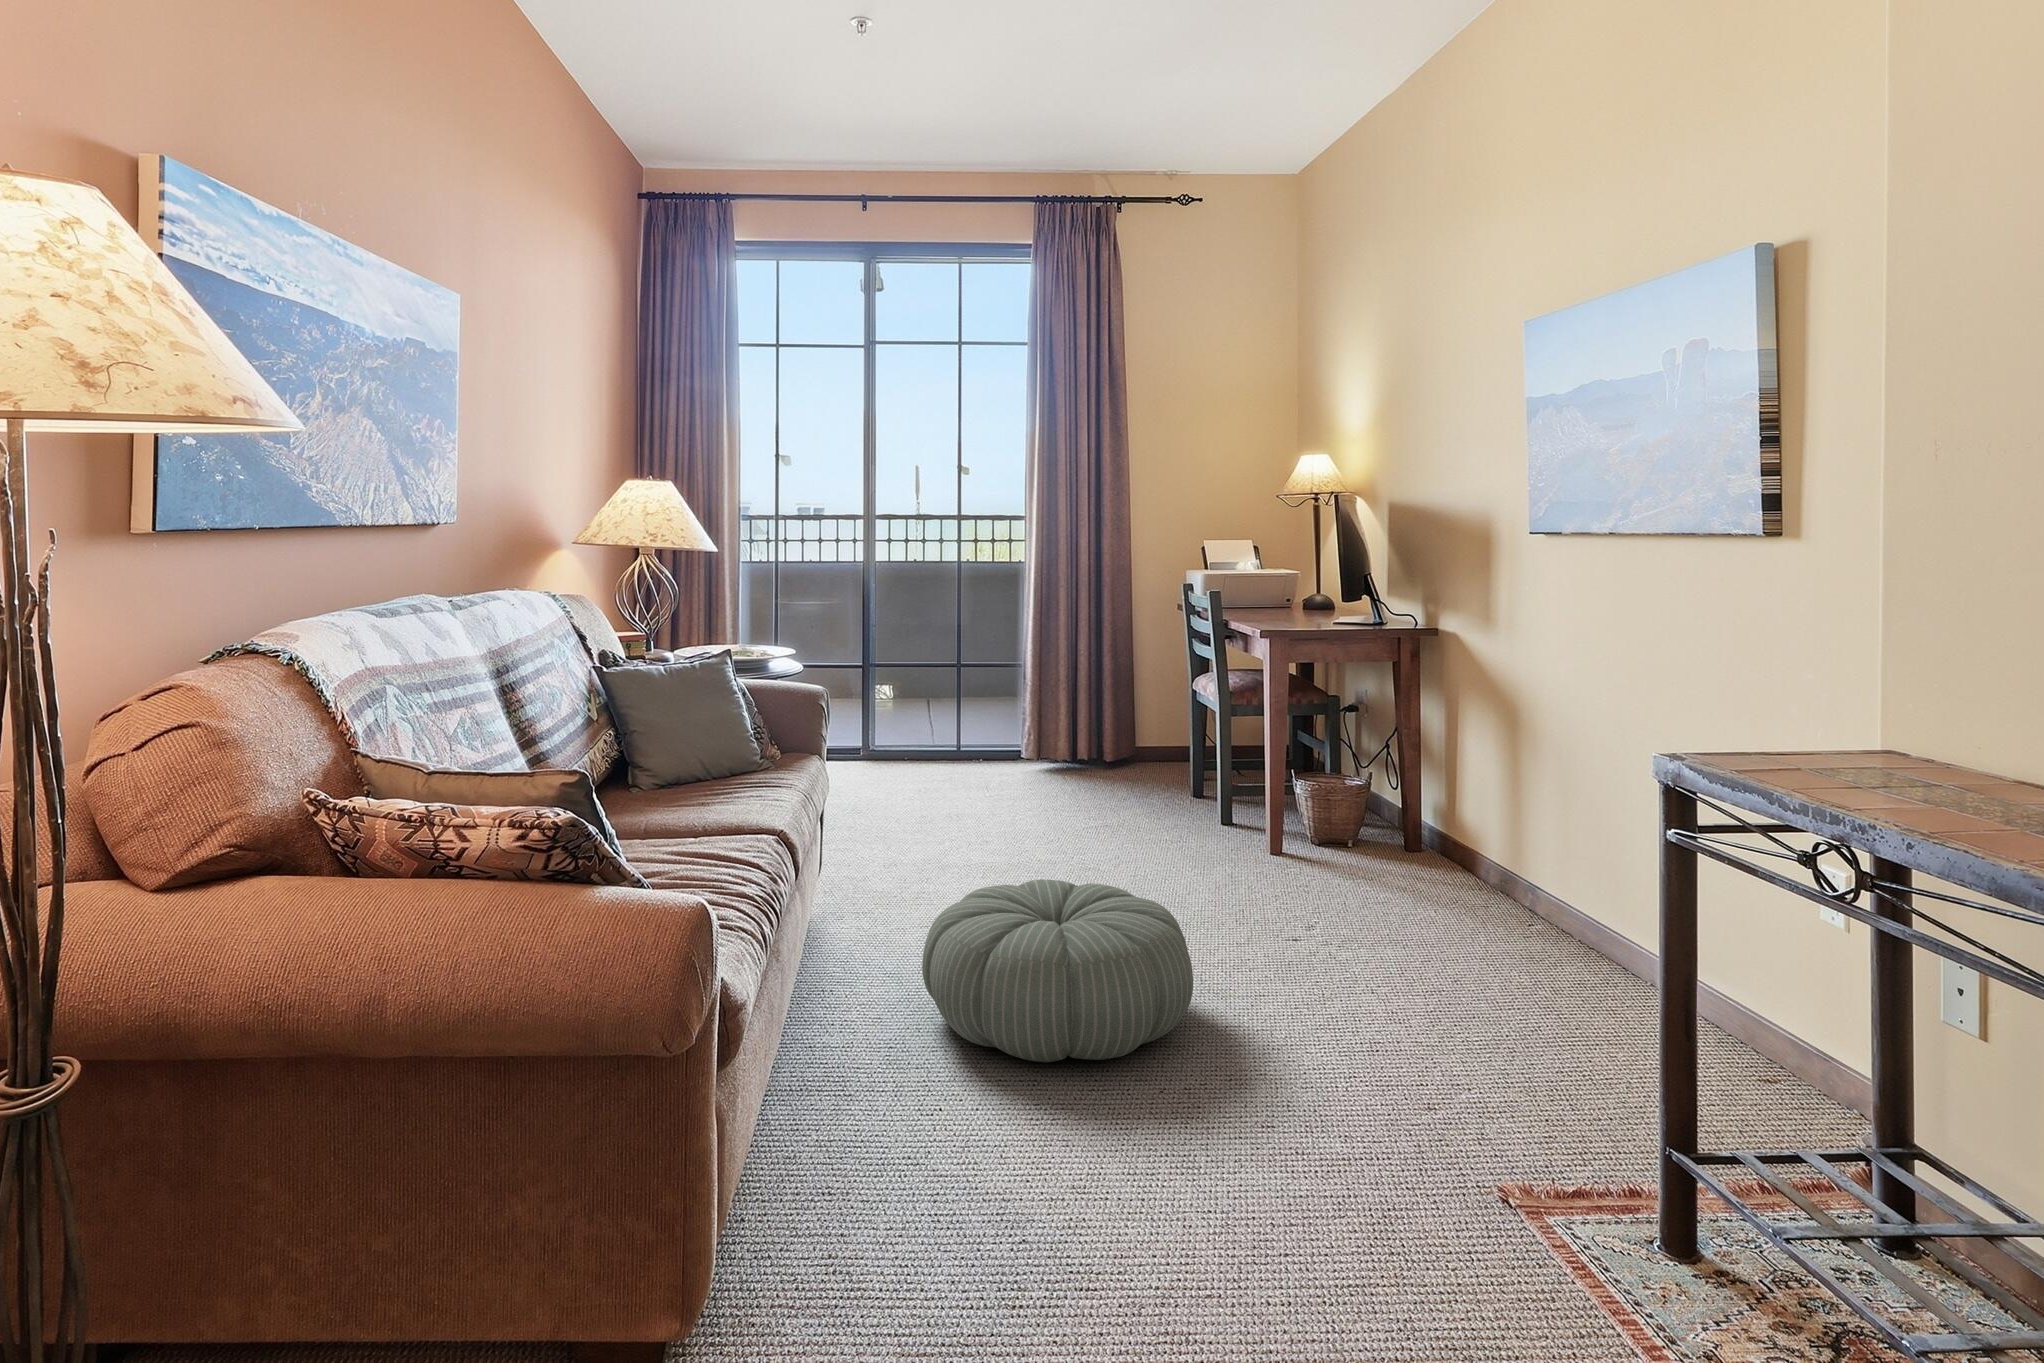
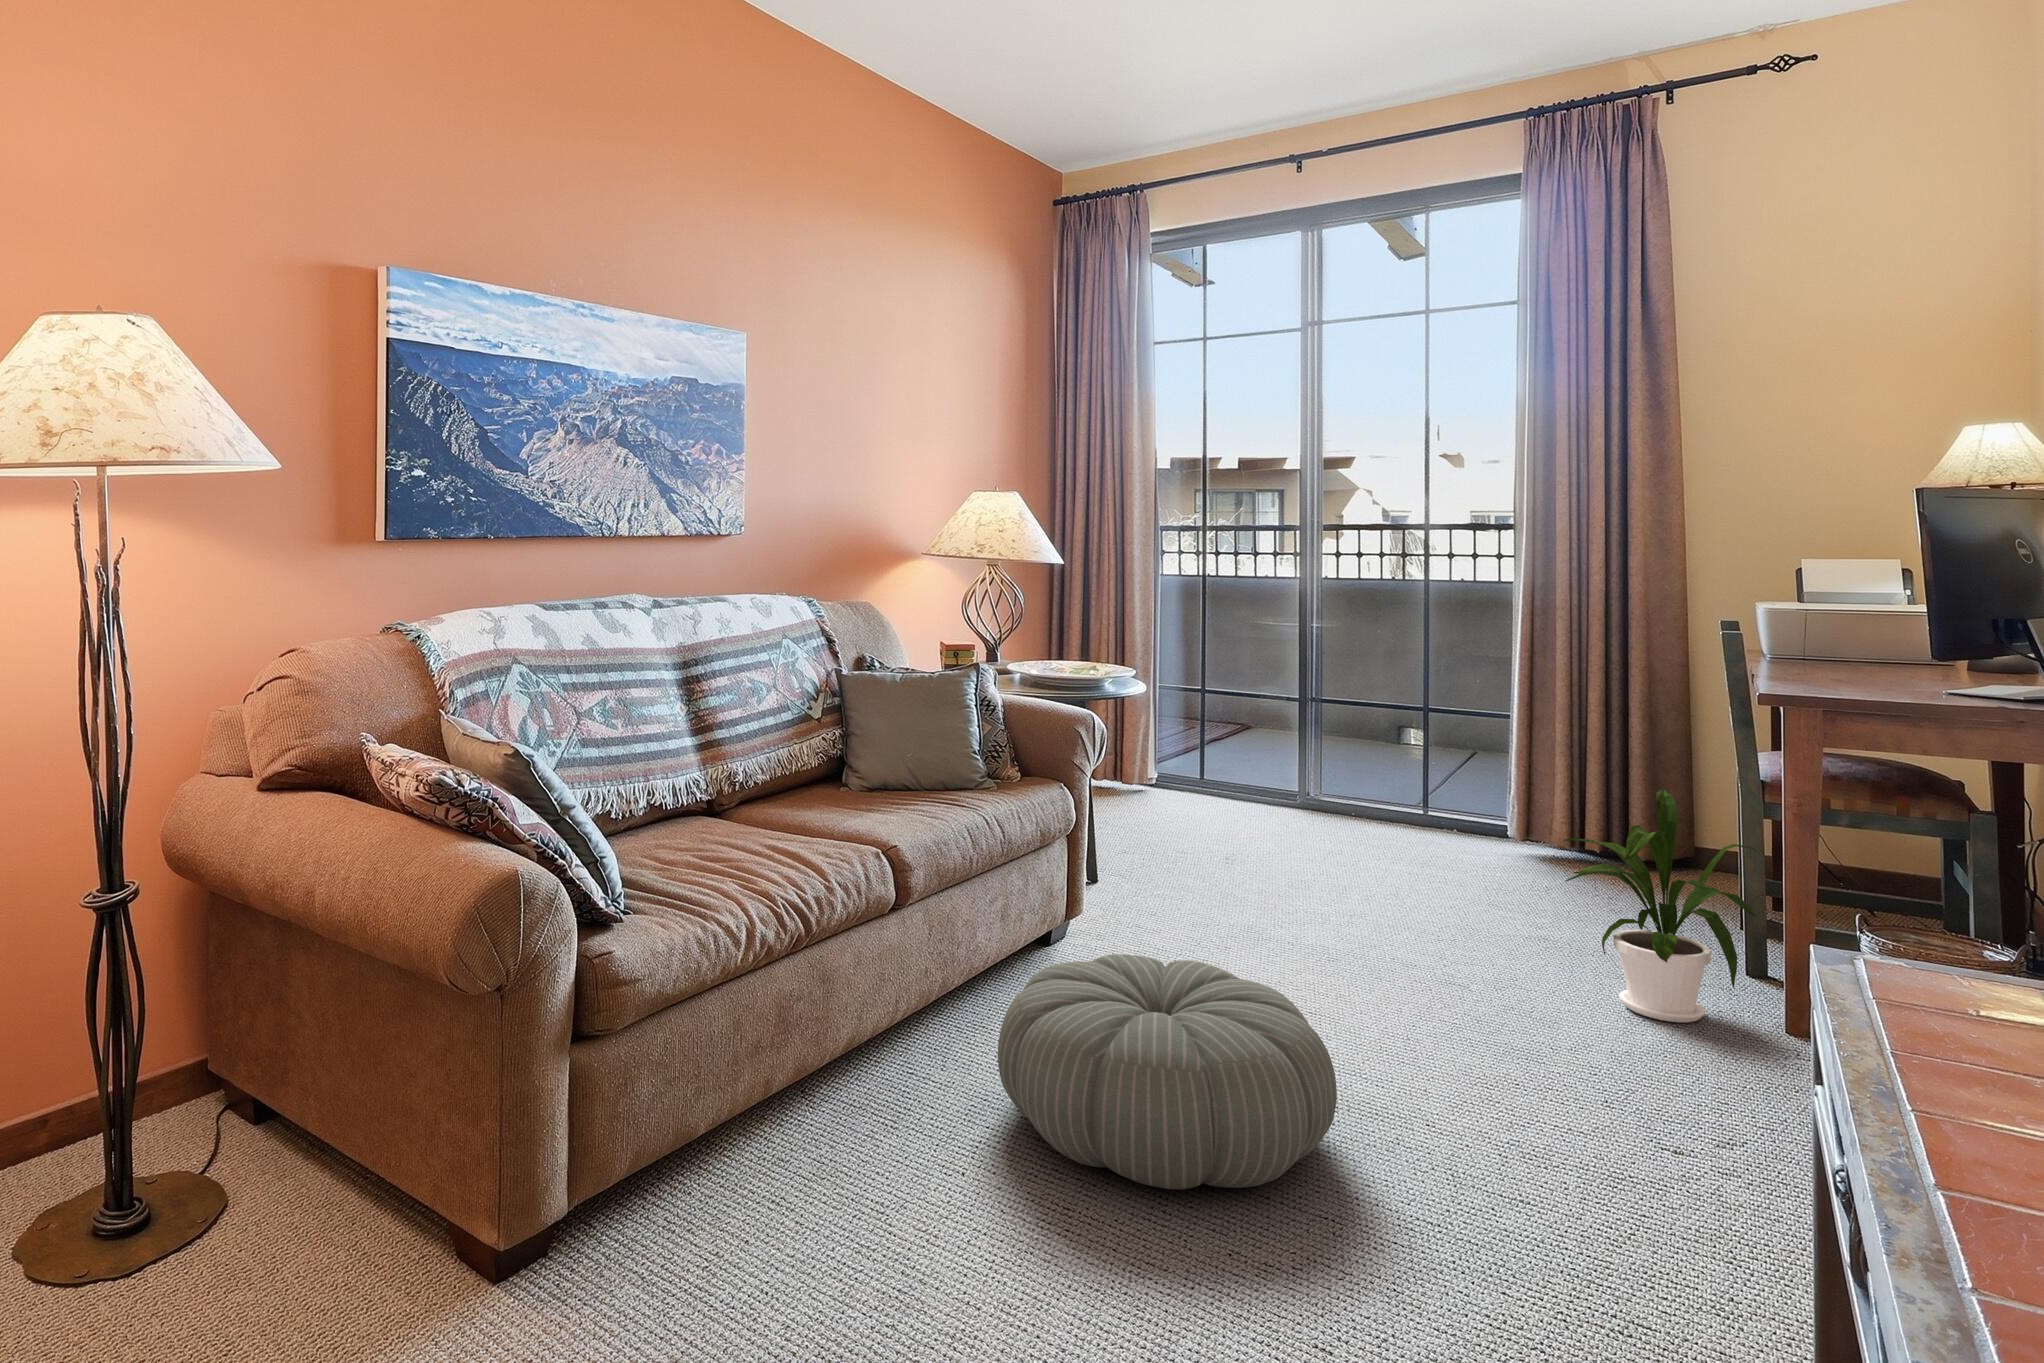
house plant: none [1148,702,1275,862] -> present [1564,789,1757,1023]

